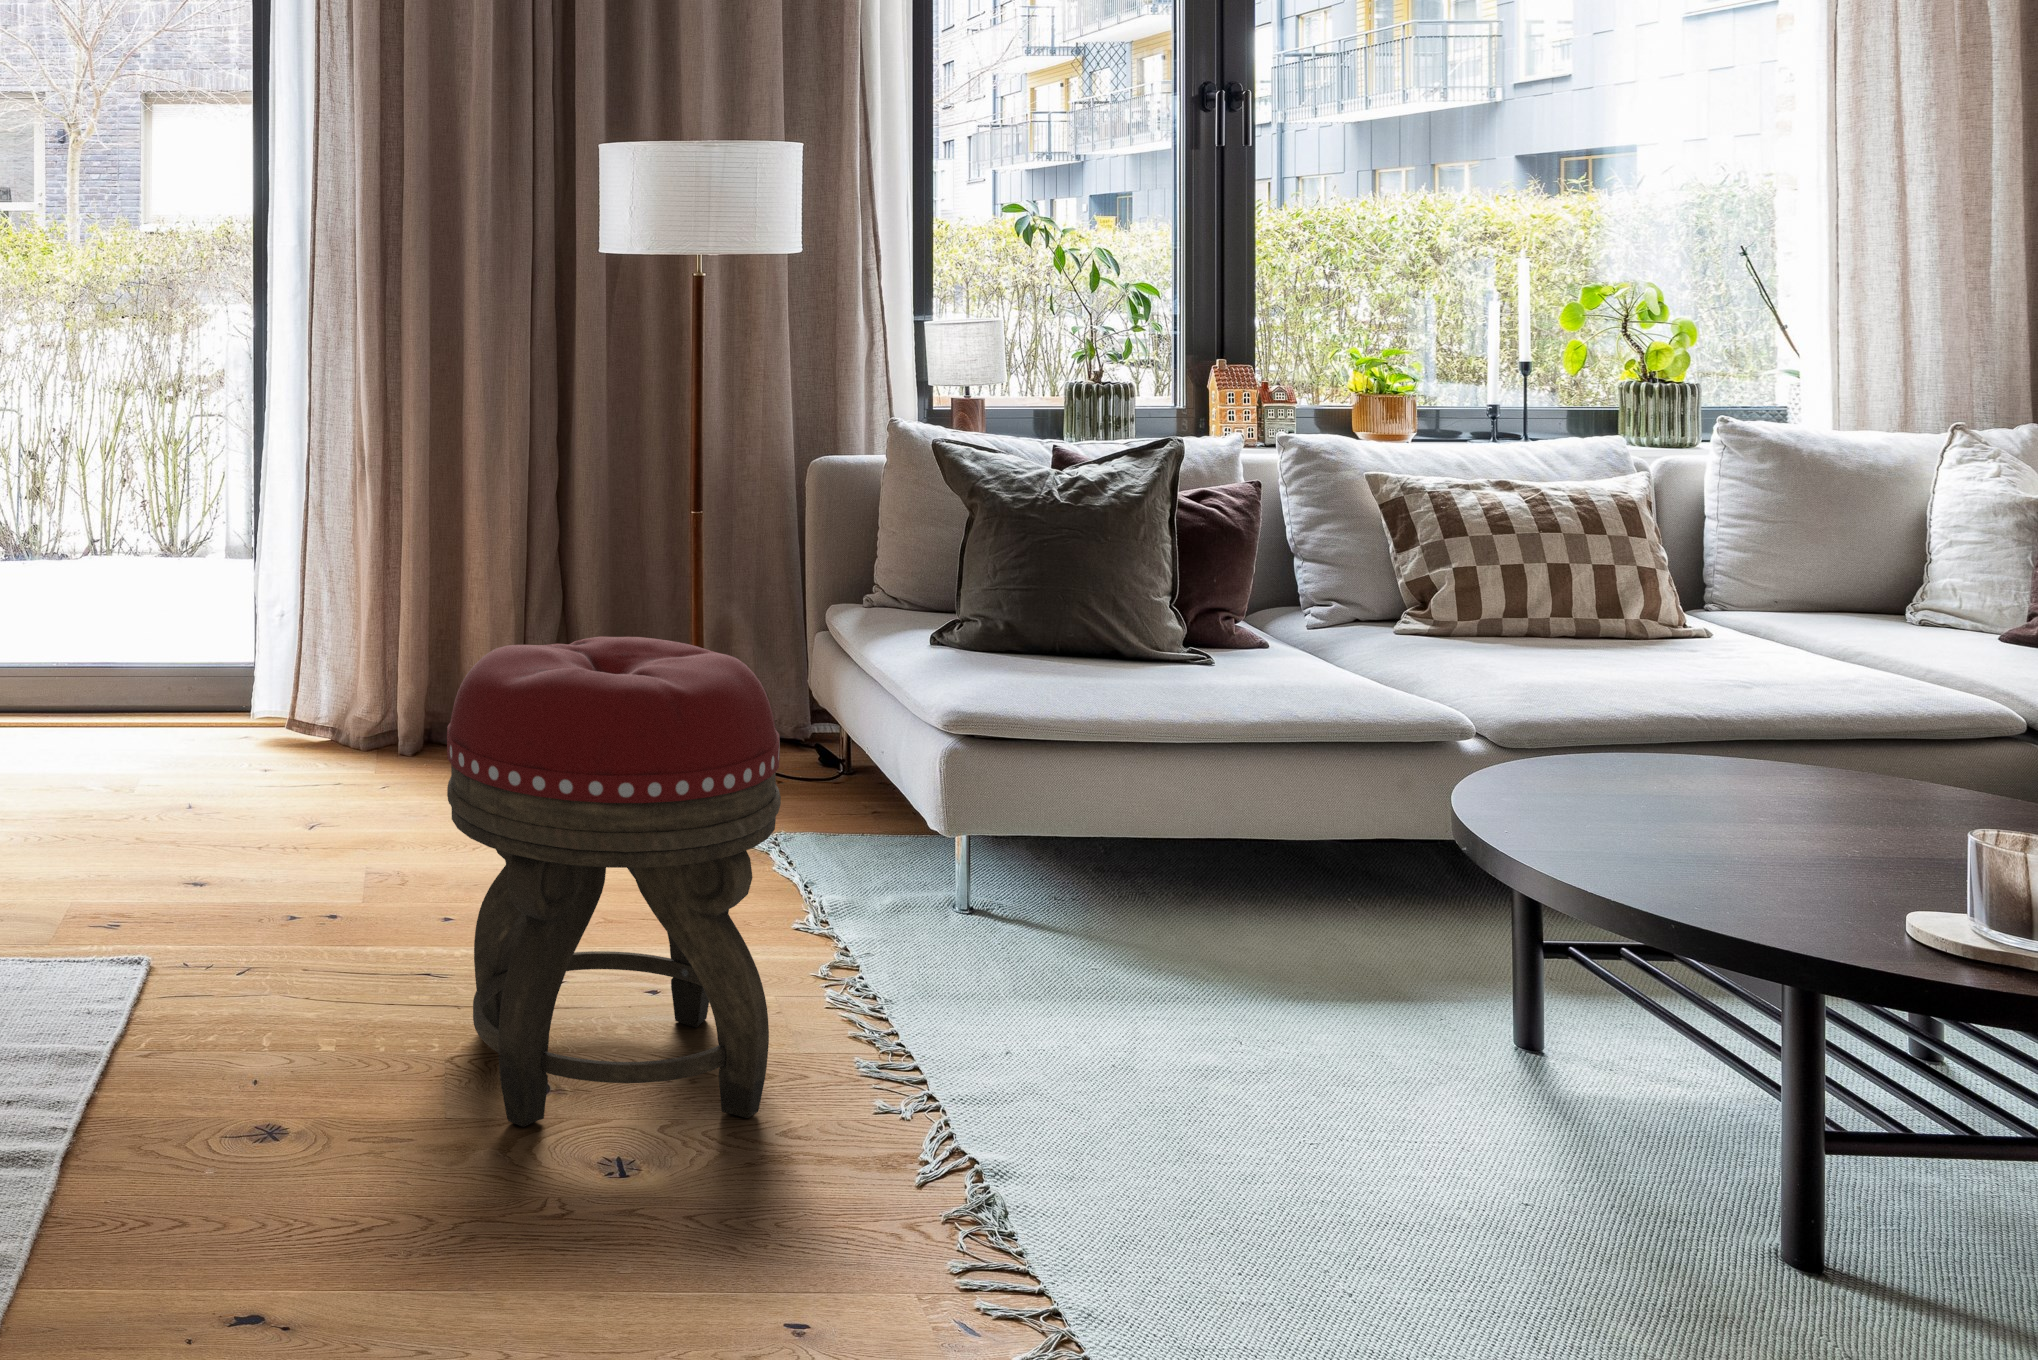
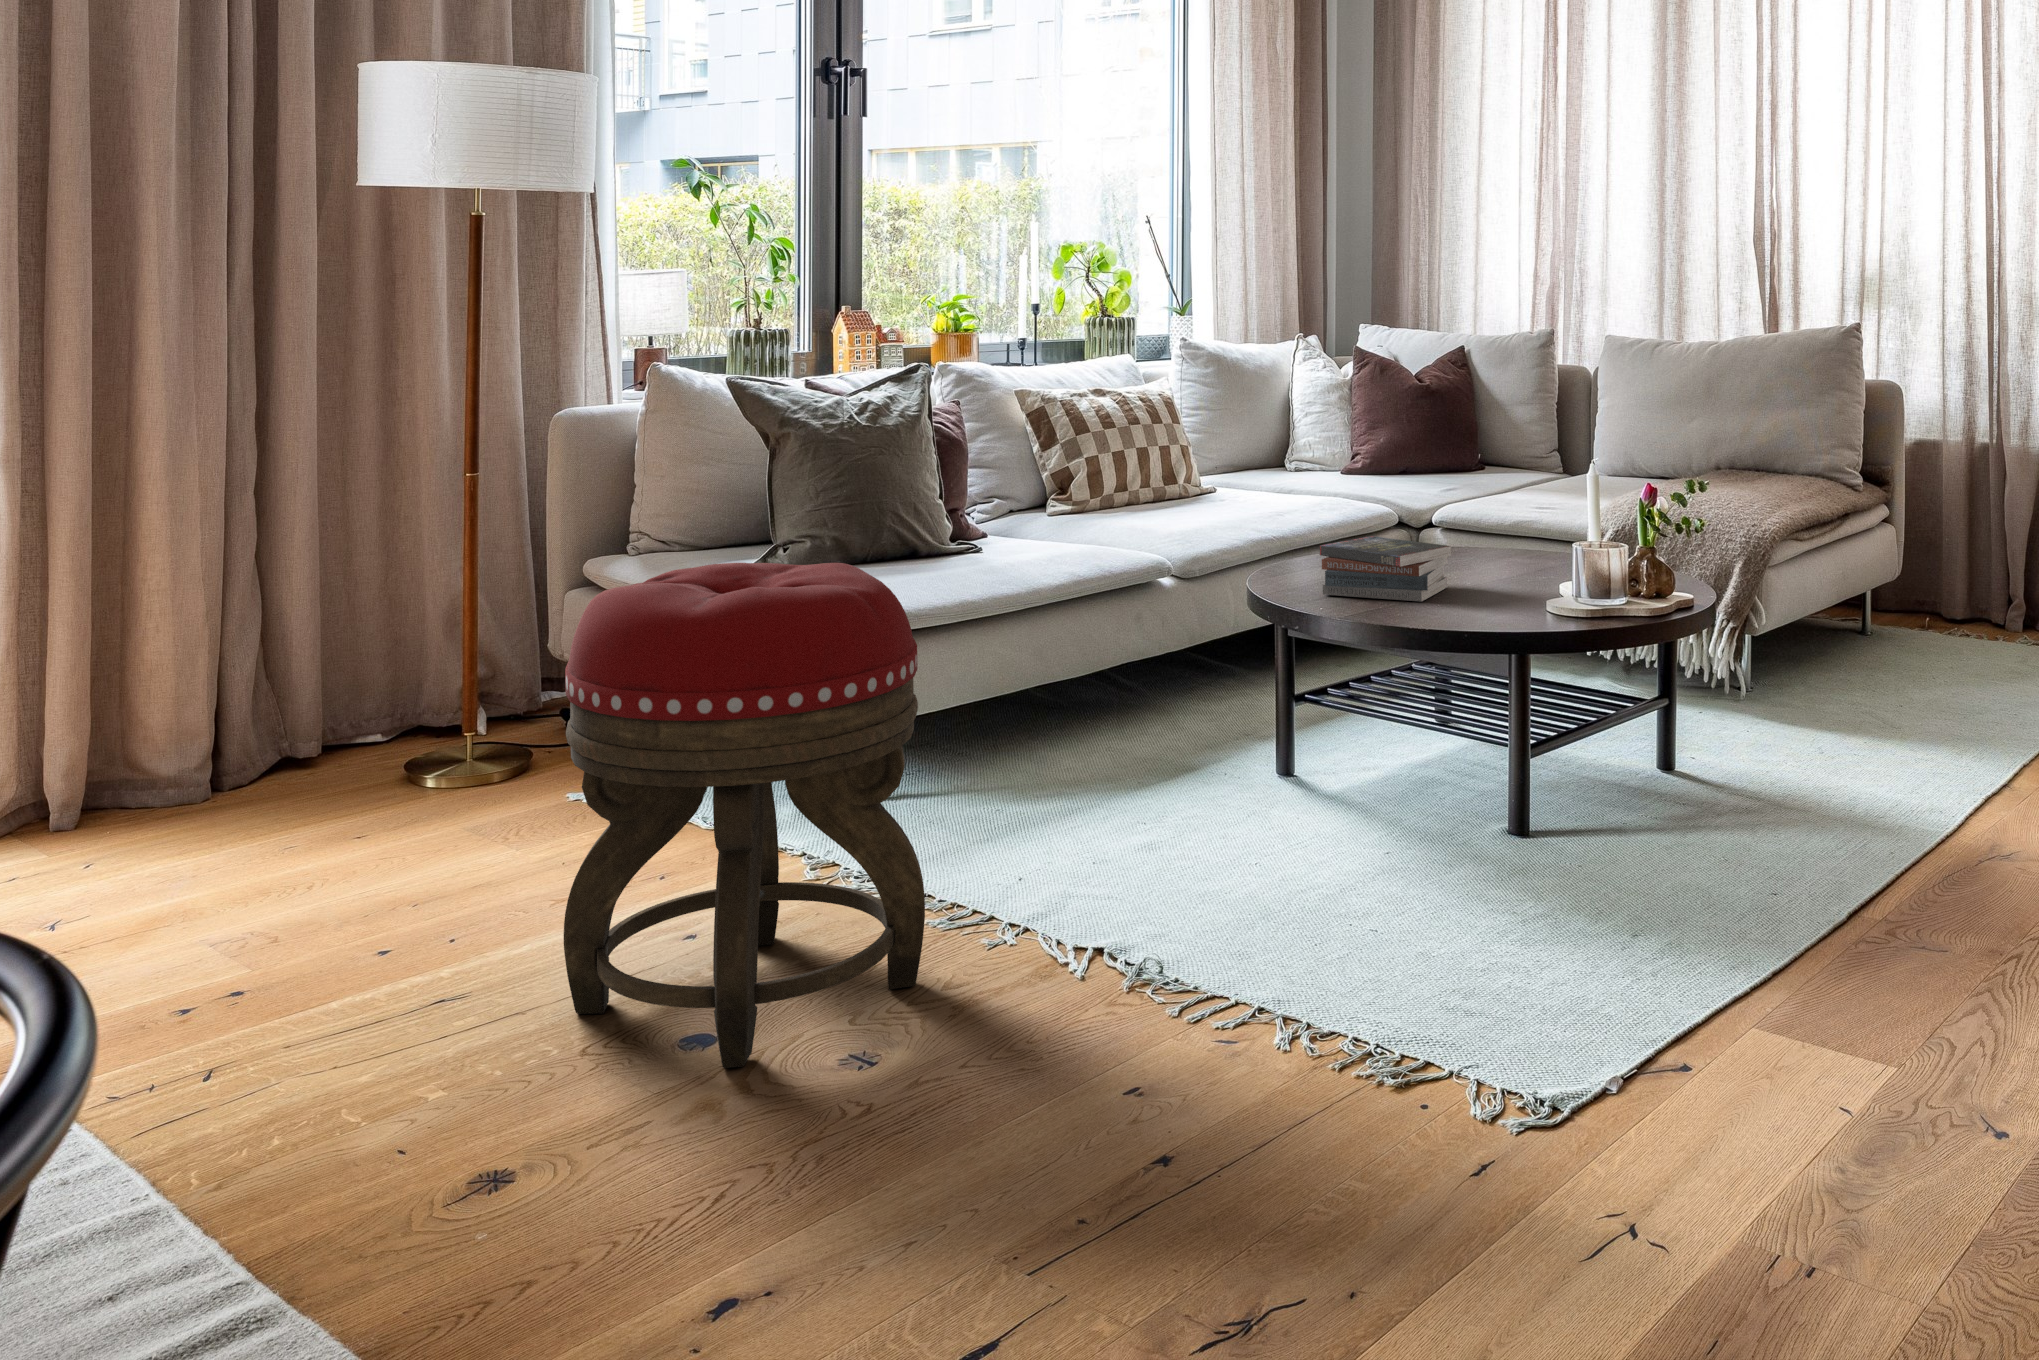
book: none [1544,743,1776,857] -> present [1320,536,1451,602]

